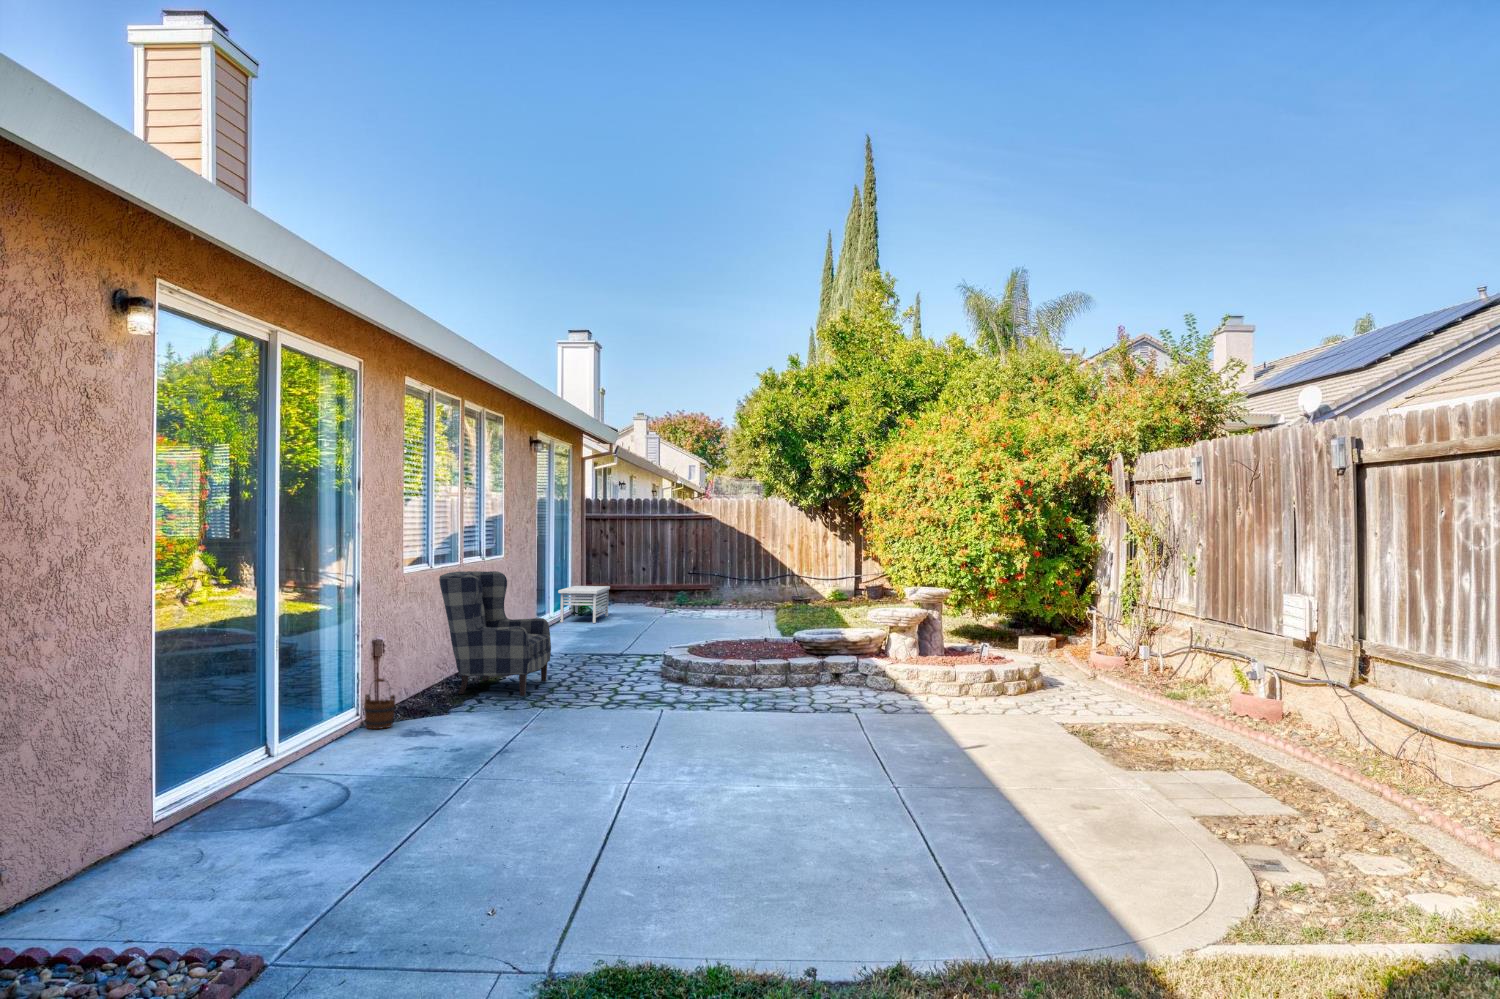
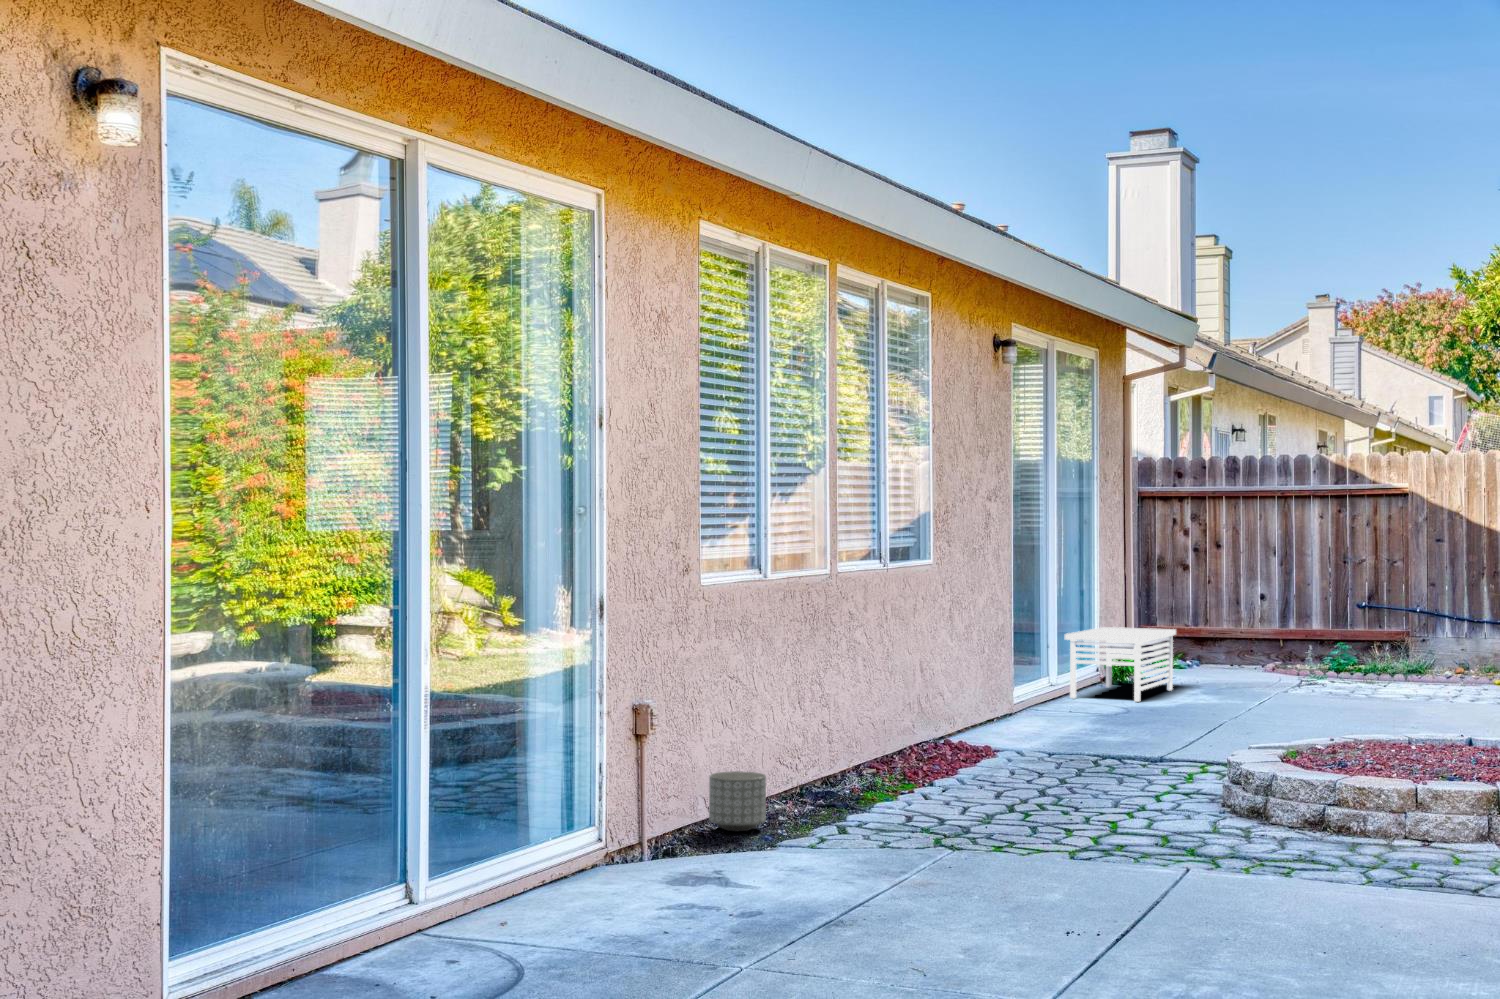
chair: present [439,571,551,696] -> none [784,586,996,822]
planter: none [401,676,435,709] -> present [709,771,766,831]
wooden bucket: present [364,678,395,729] -> none [635,768,687,858]

